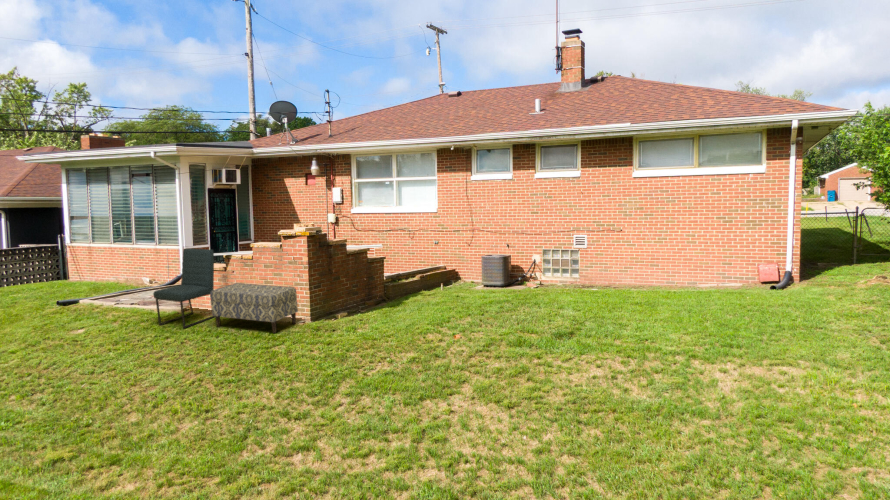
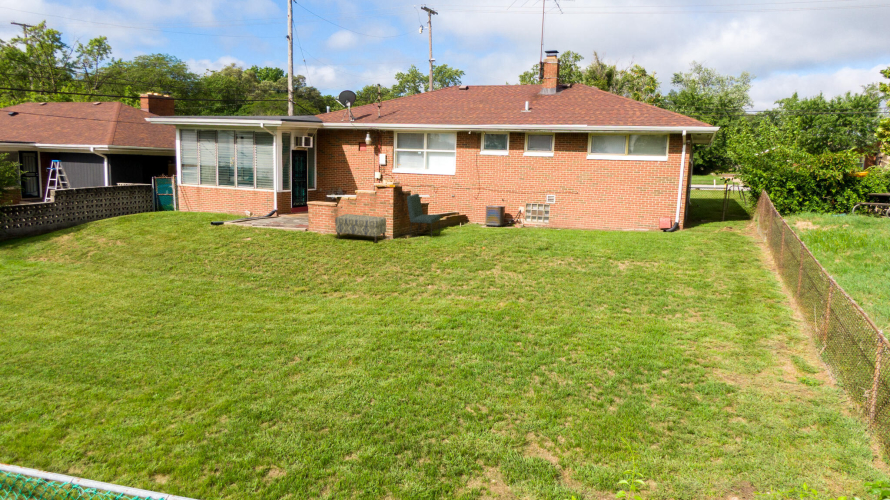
chair: present [153,249,215,328] -> present [407,194,441,237]

